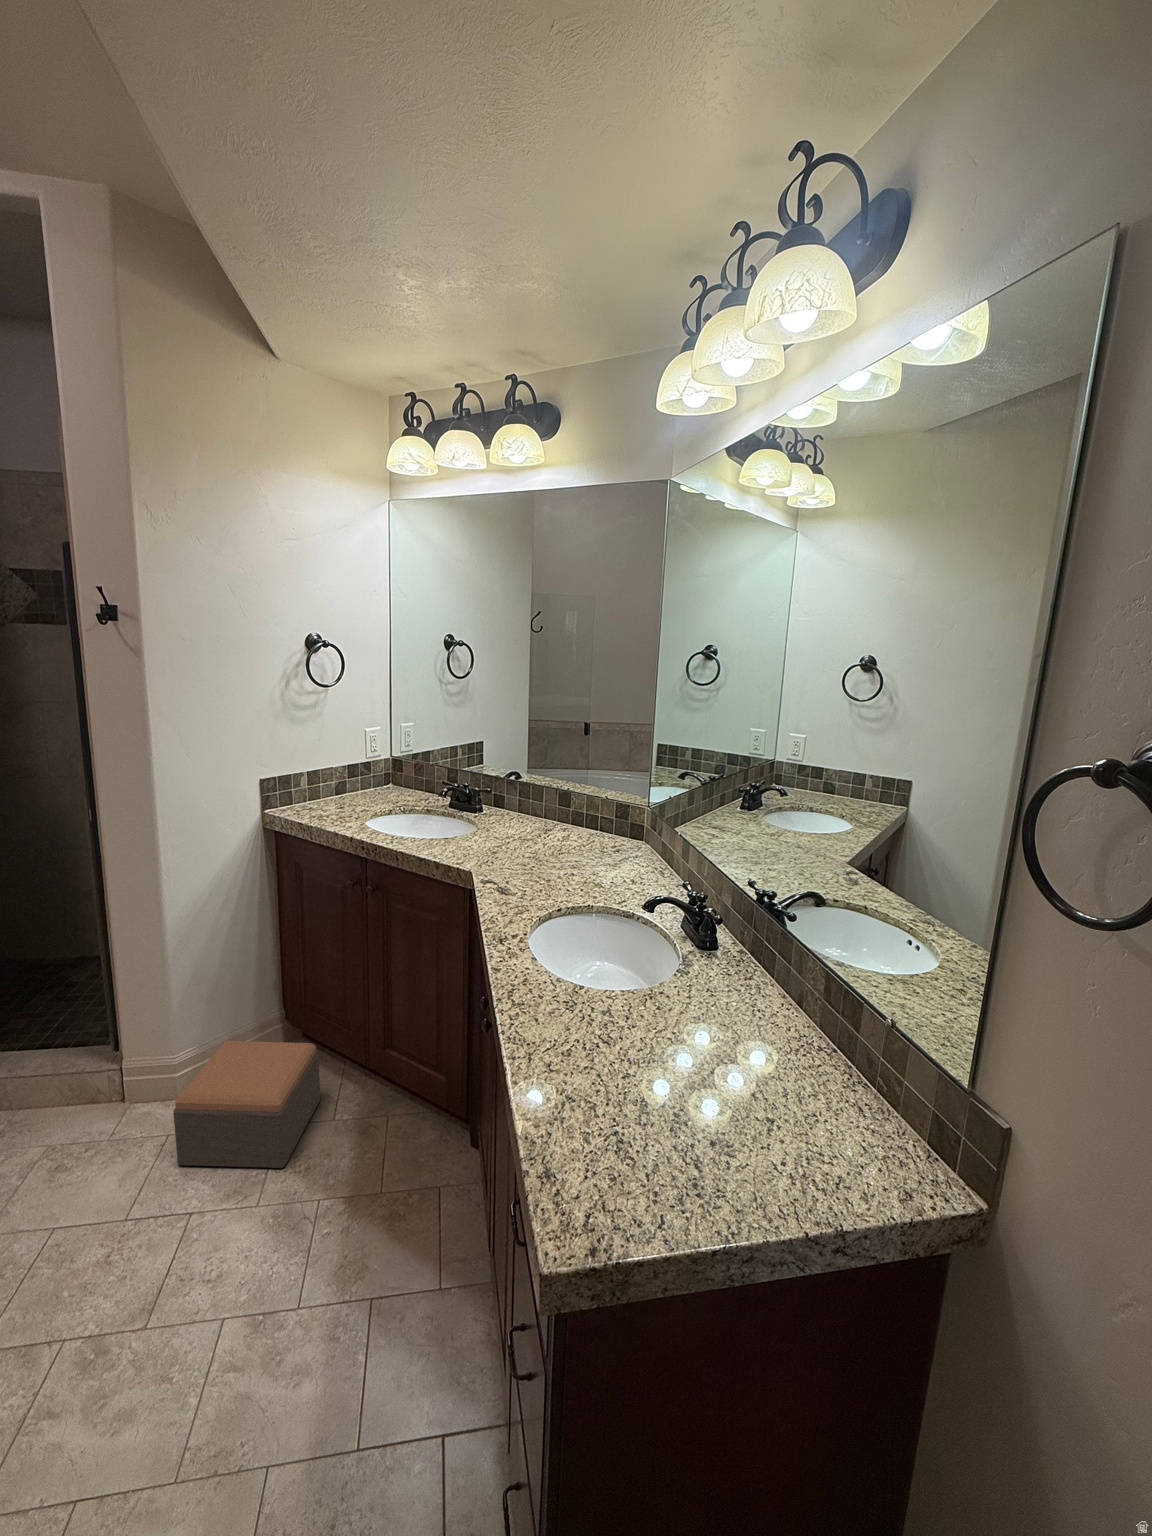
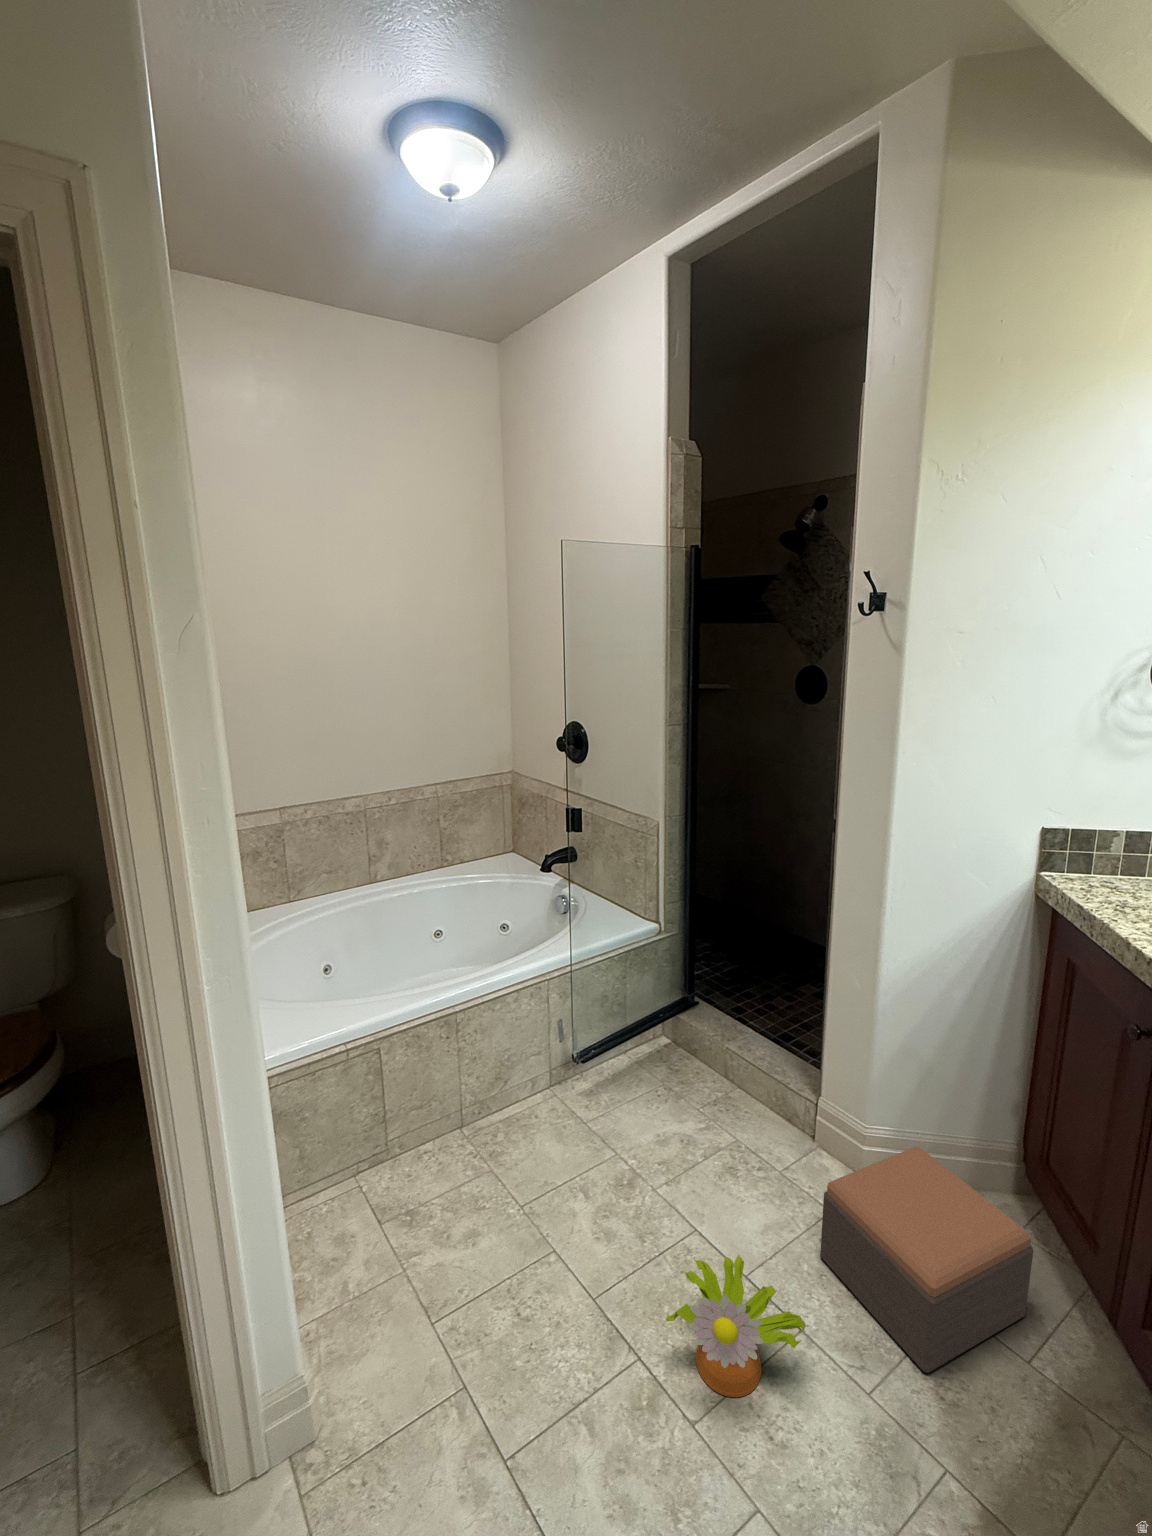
decorative plant: none [84,1191,208,1302] -> present [666,1255,806,1397]

